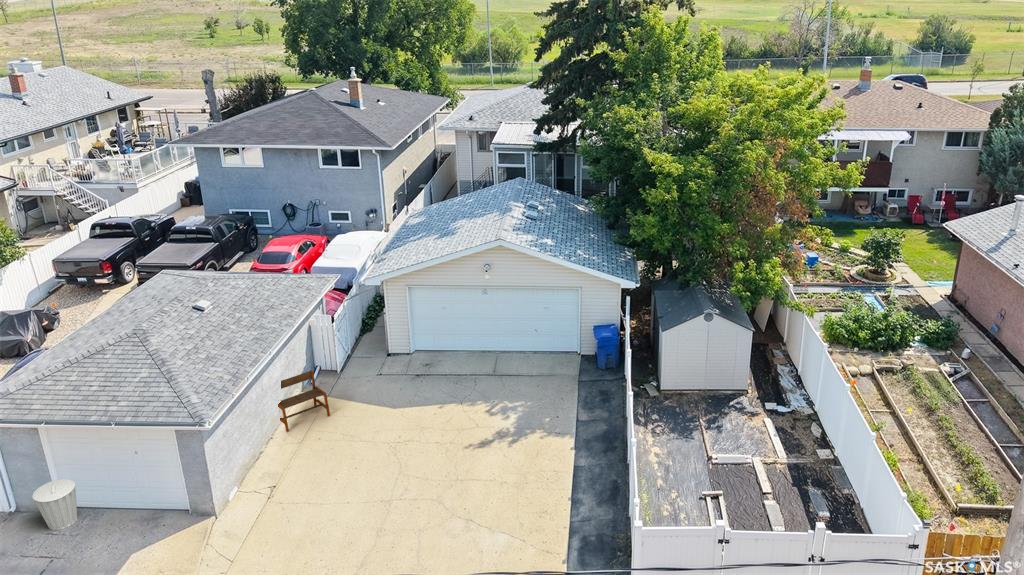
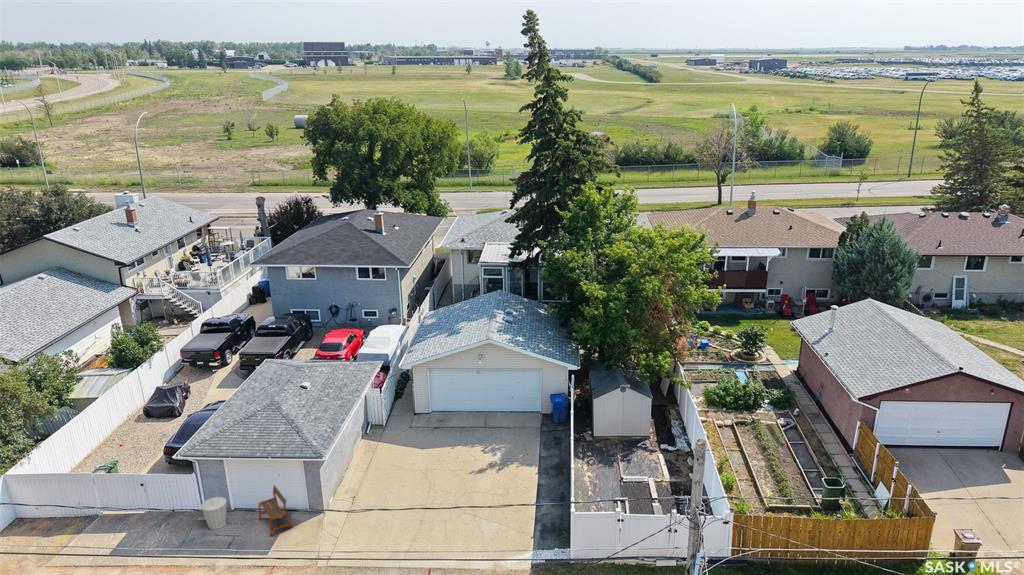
bench: present [278,370,330,432] -> present [259,486,291,536]

